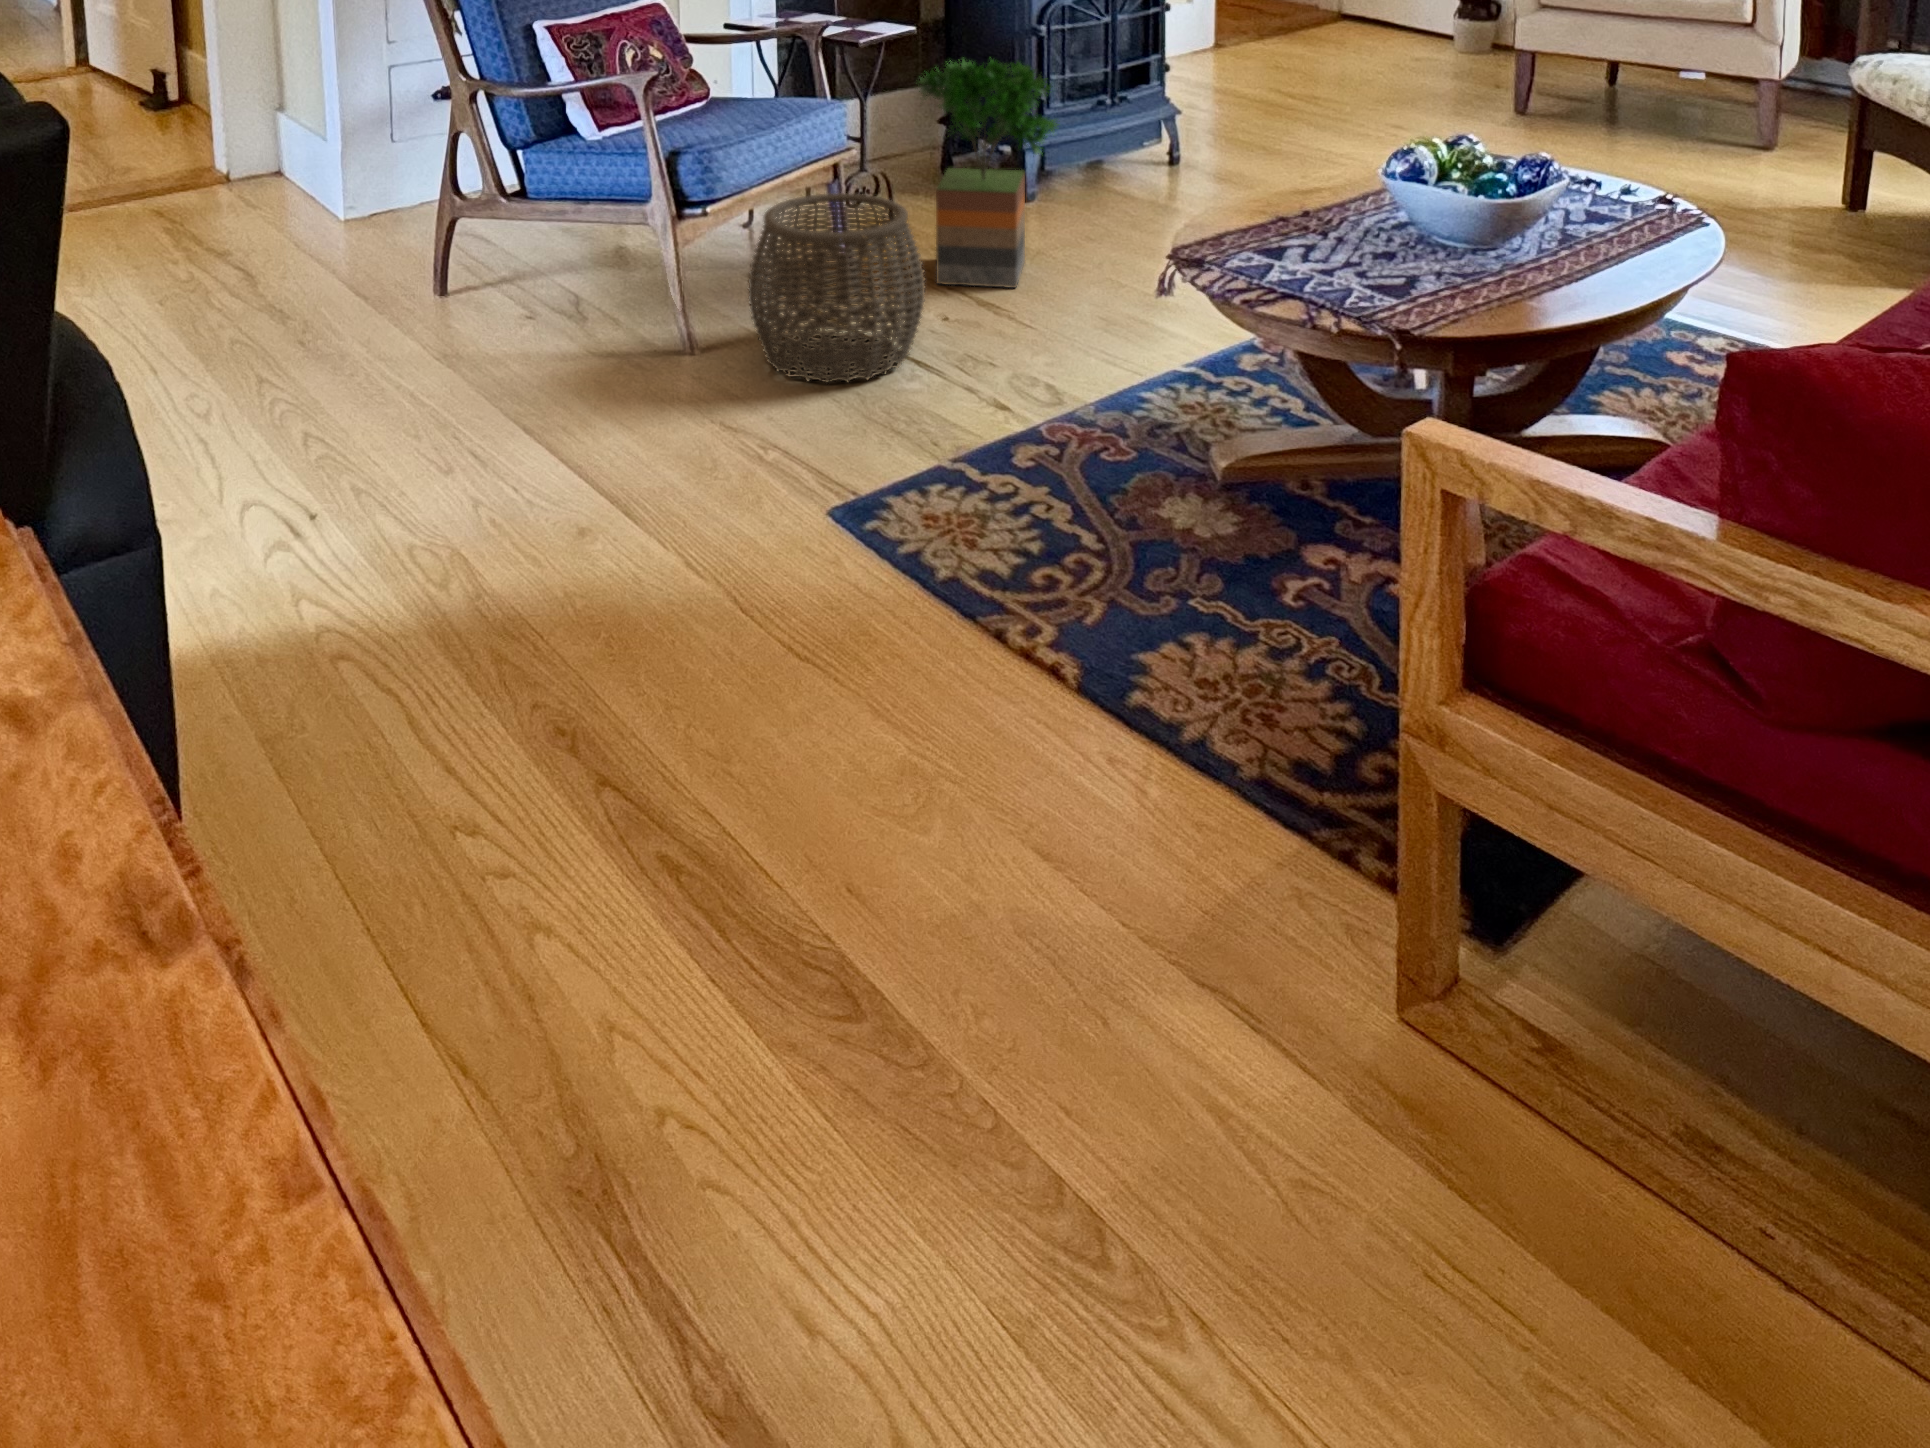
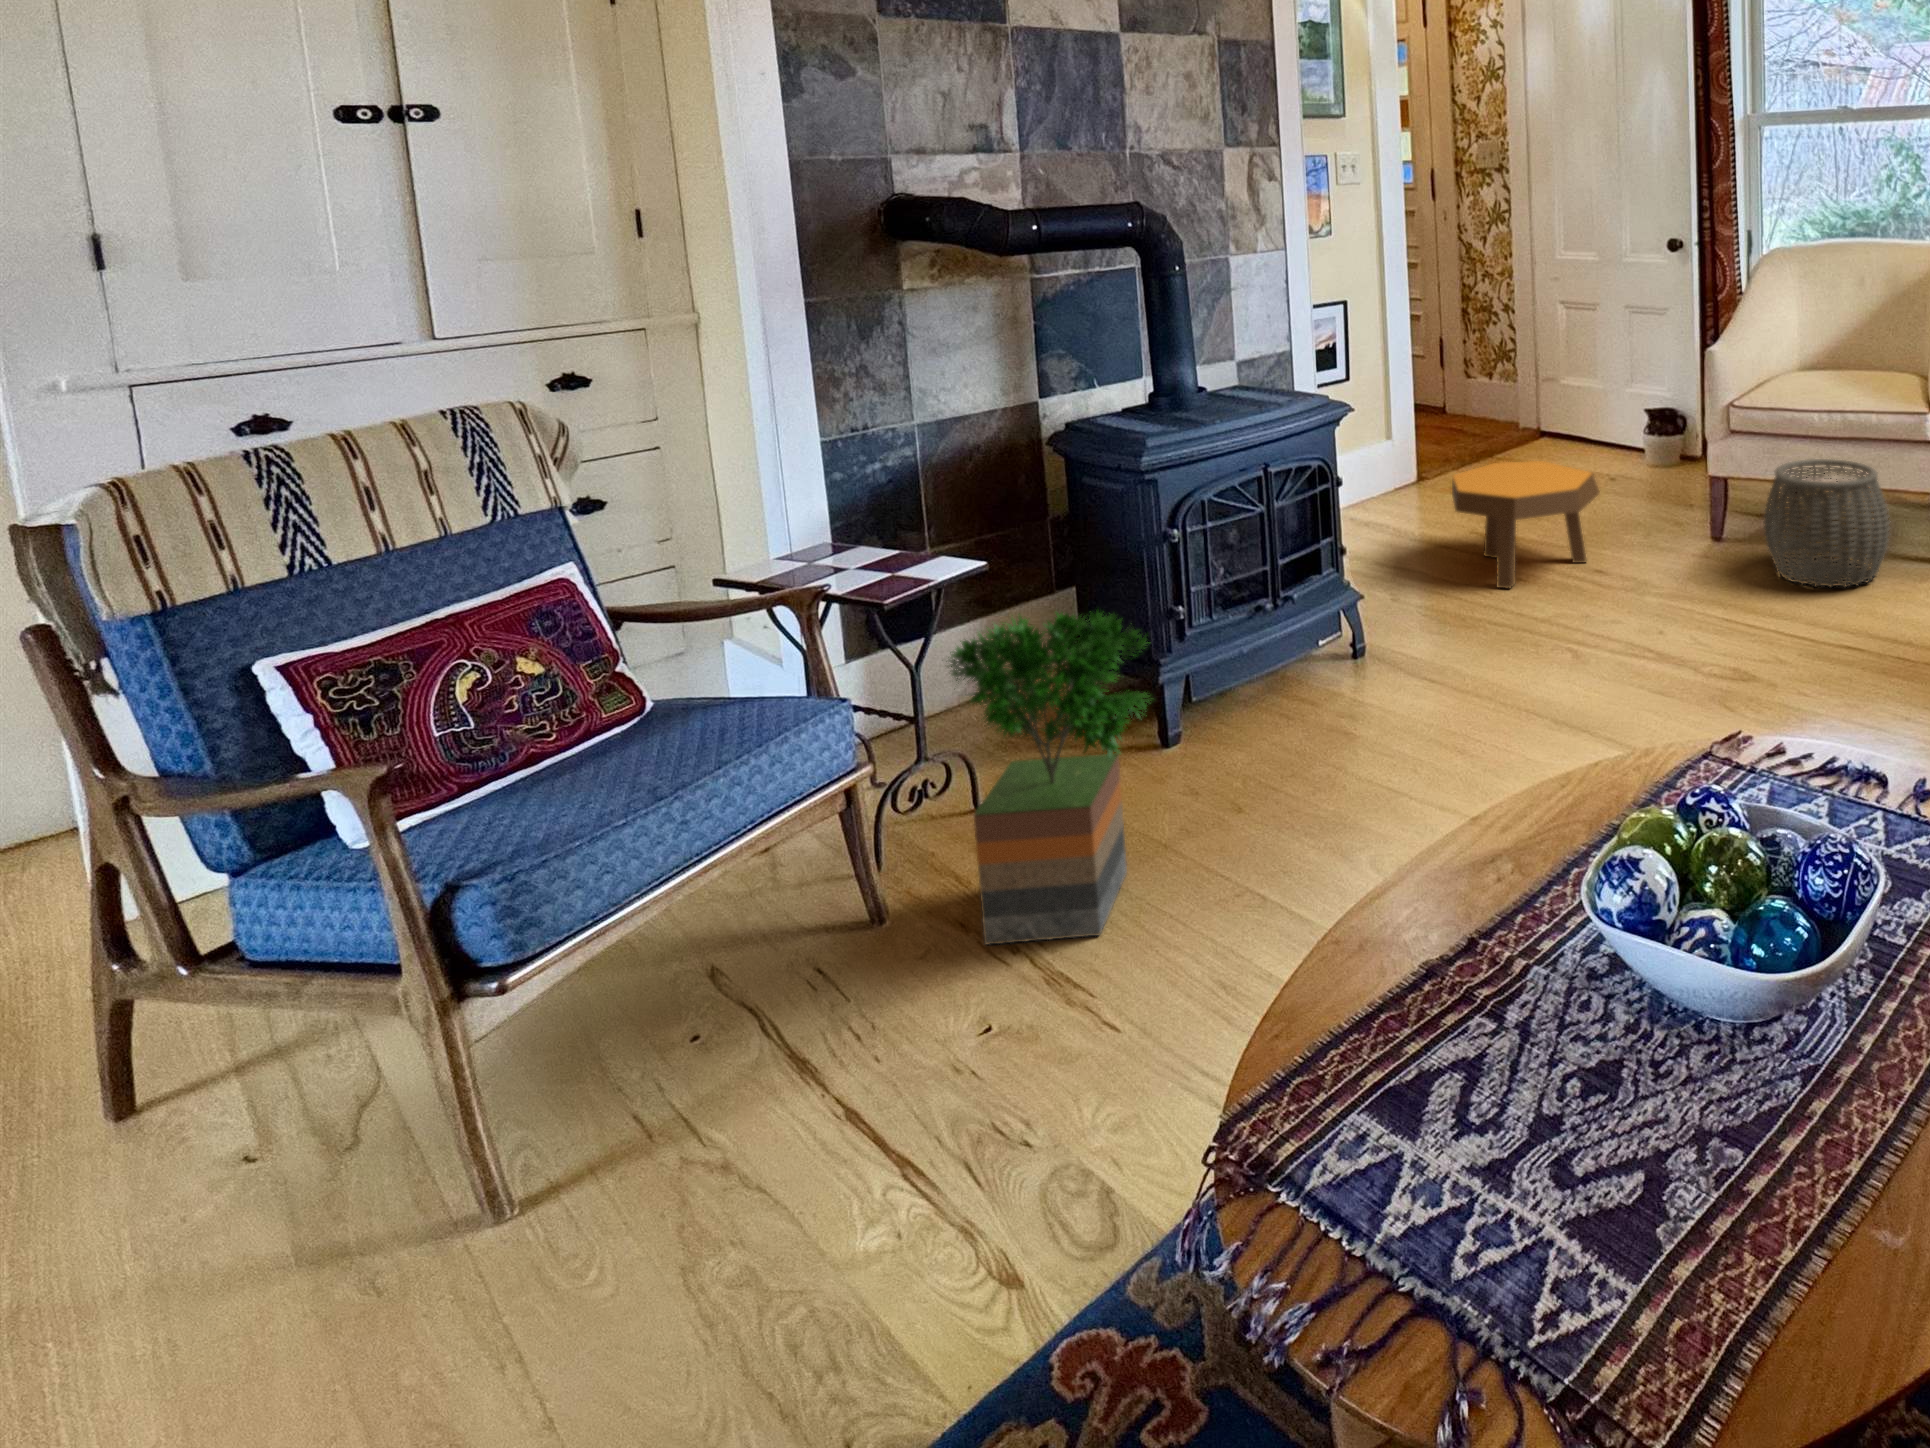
footstool: none [1263,21,1408,130] -> present [1452,461,1599,588]
woven basket: present [748,193,925,383] -> present [1764,459,1891,587]

